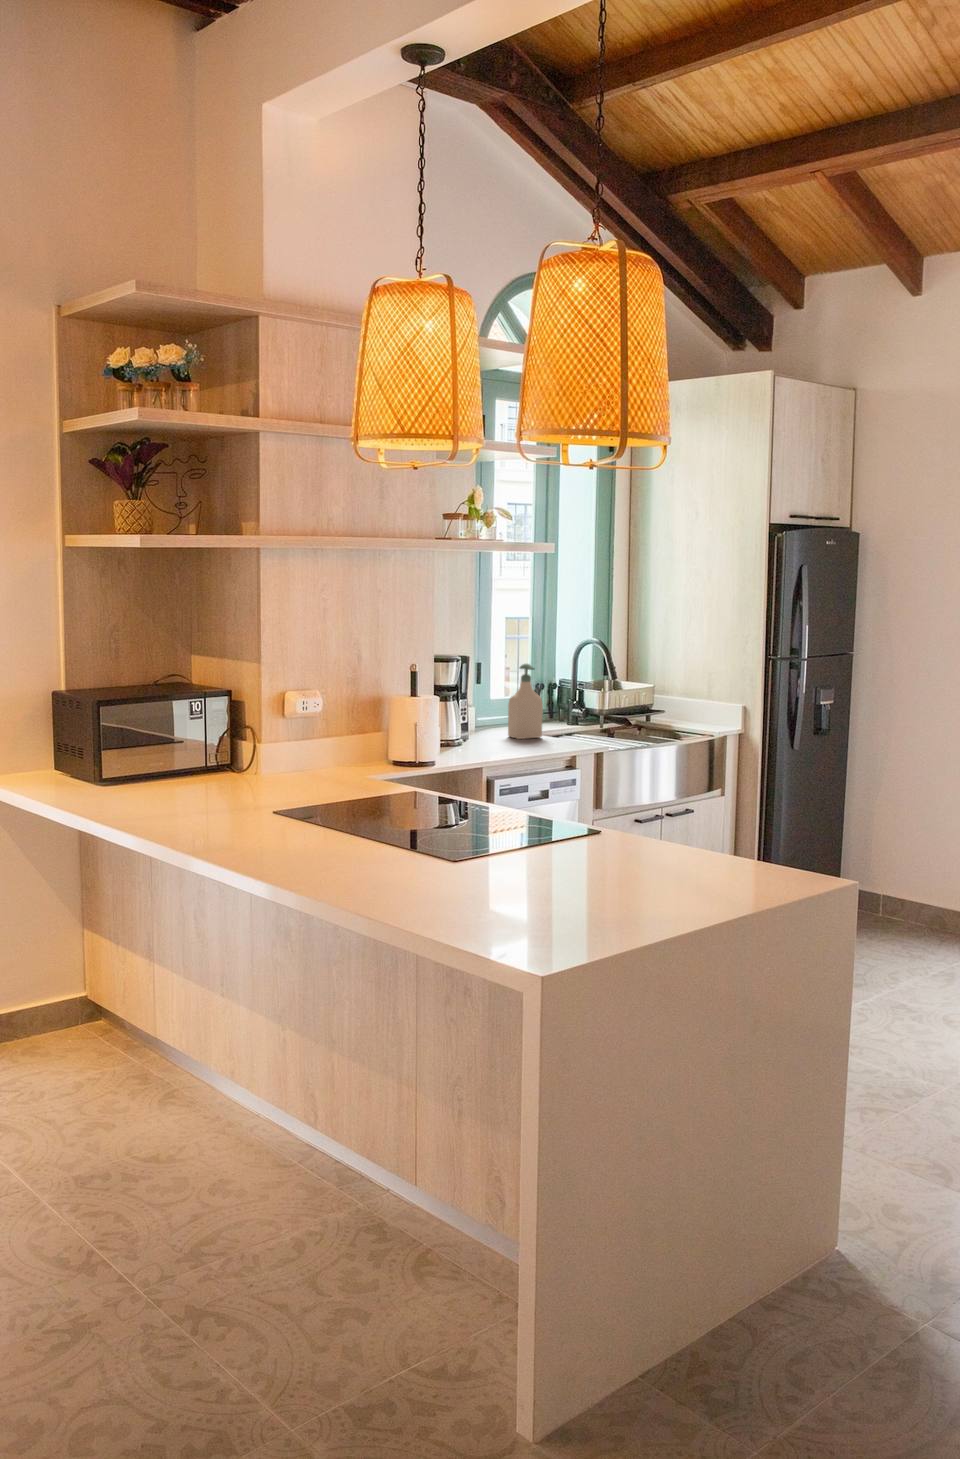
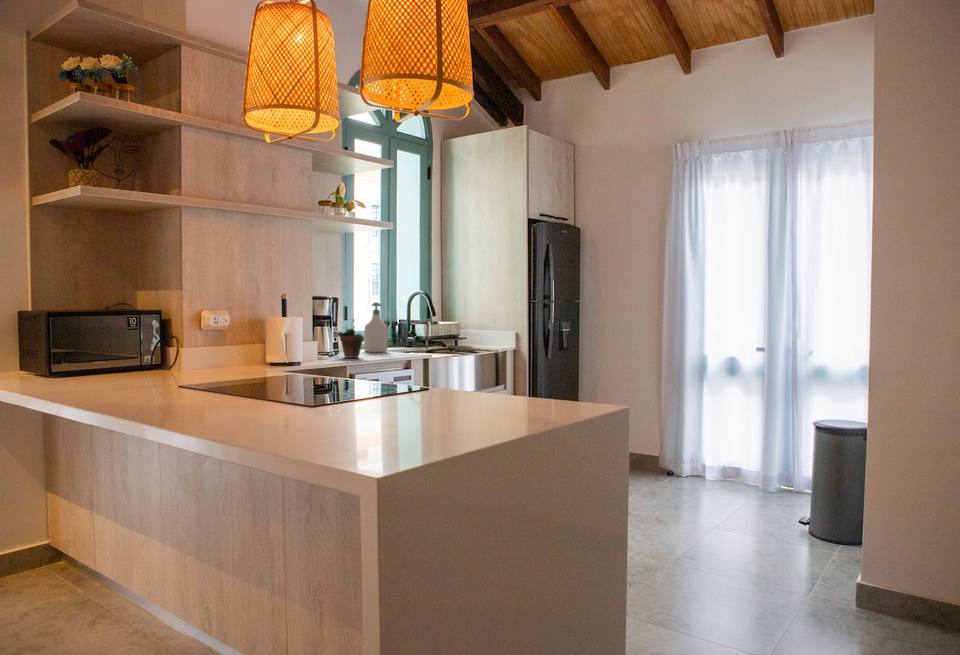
succulent plant: none [470,692,509,751] -> present [337,319,364,358]

